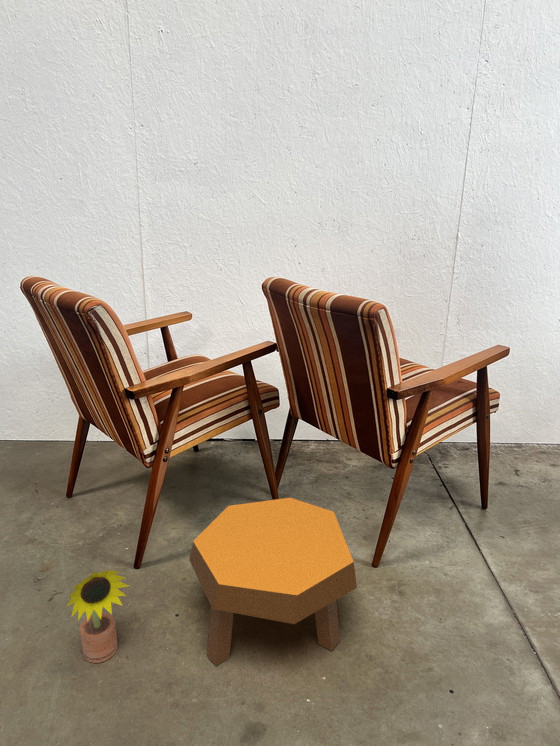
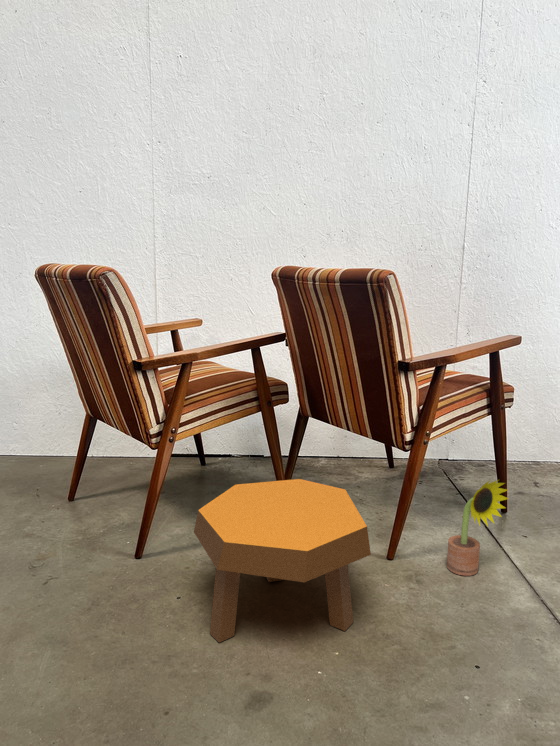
decorative plant: present [67,570,129,663] -> present [447,480,508,576]

